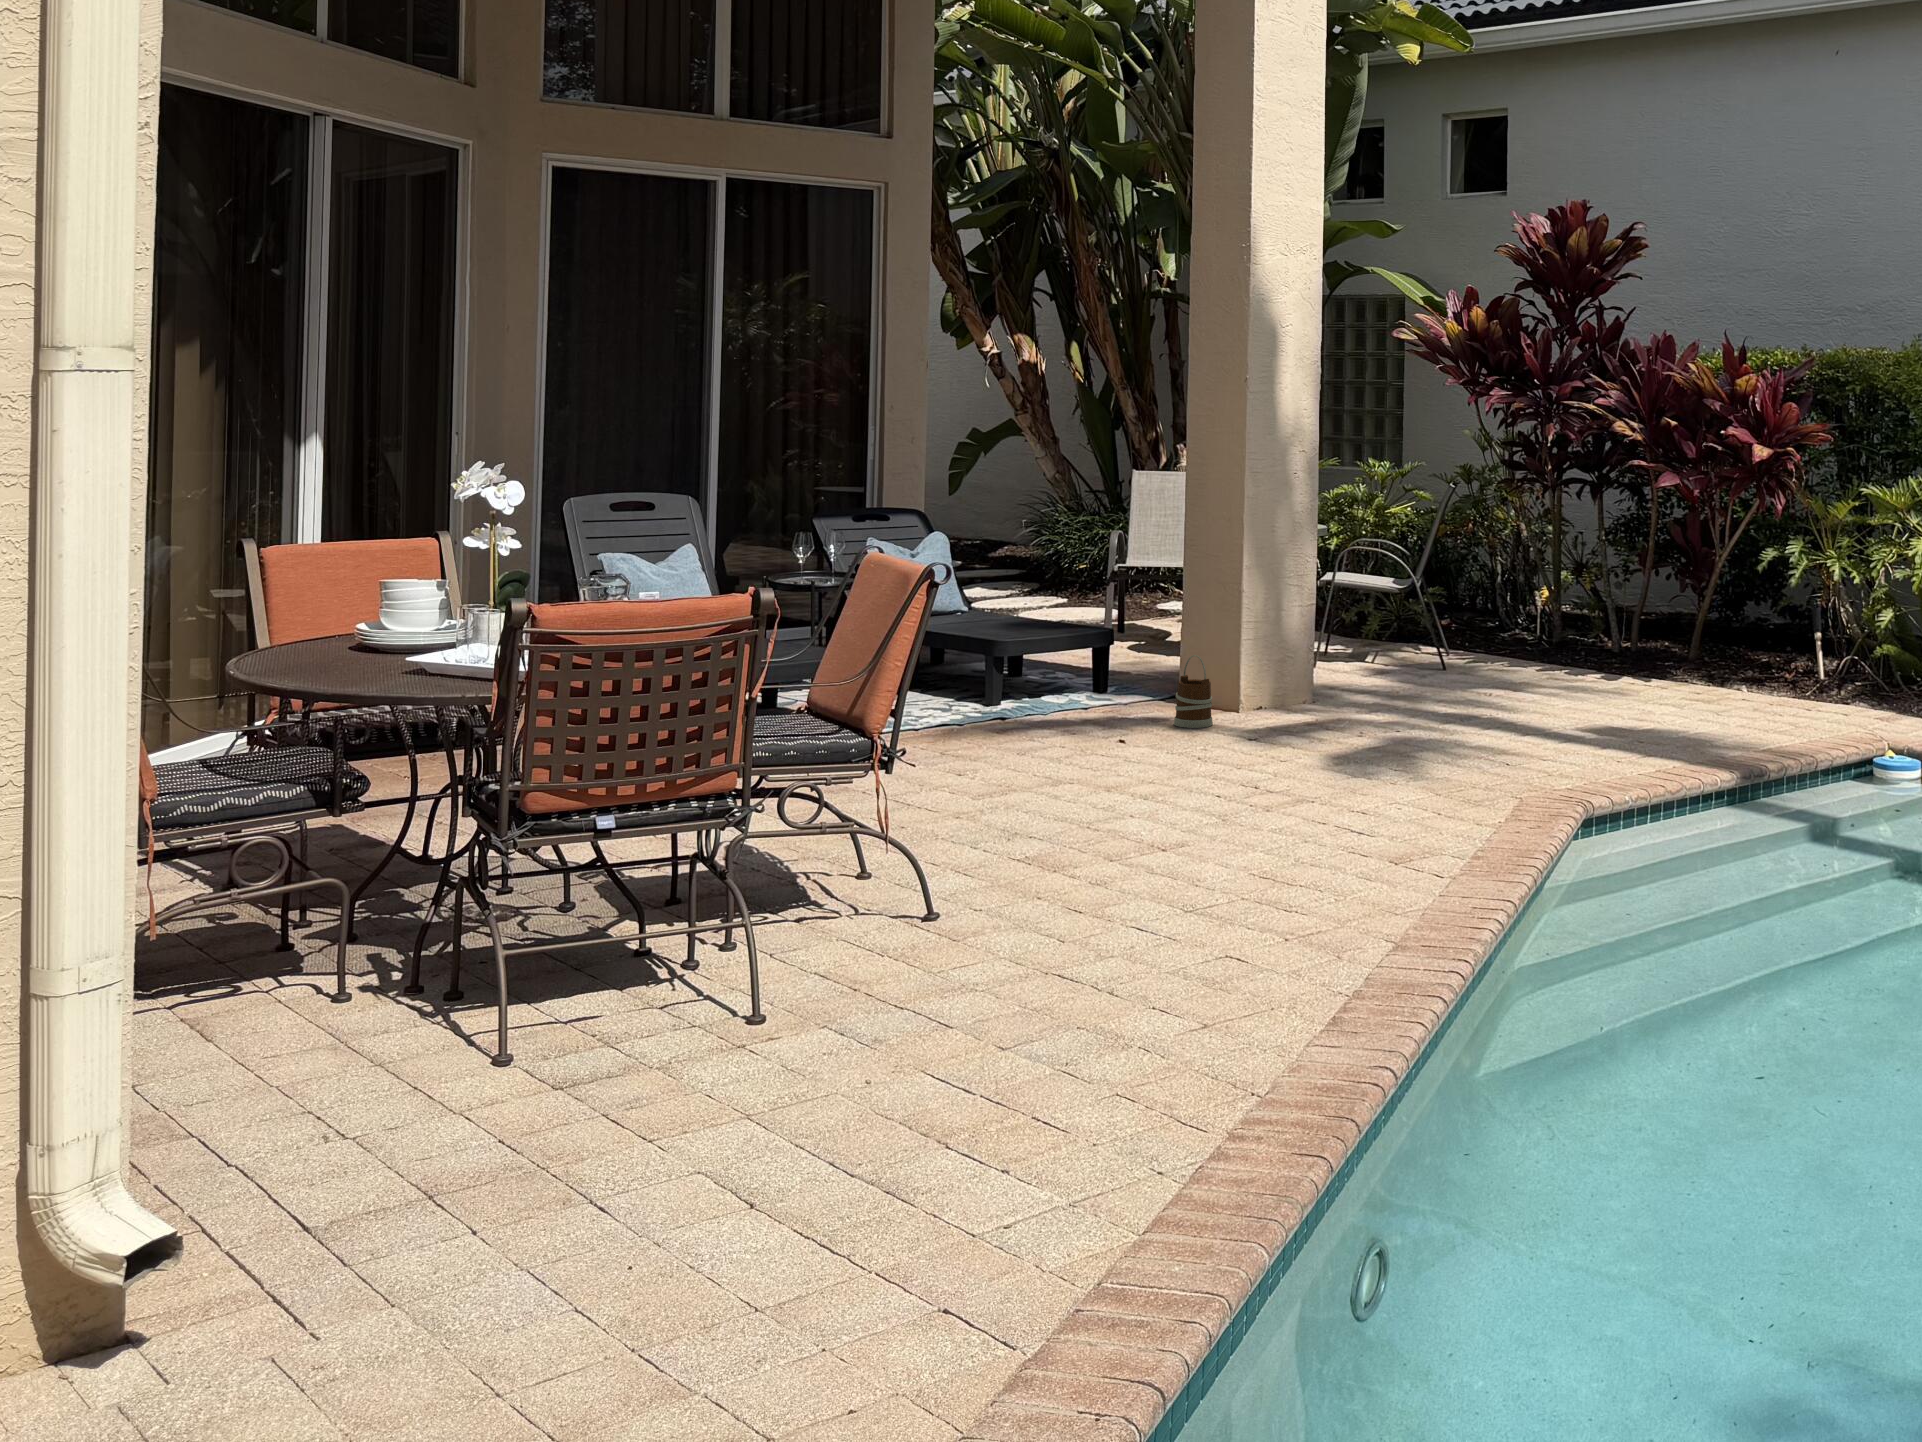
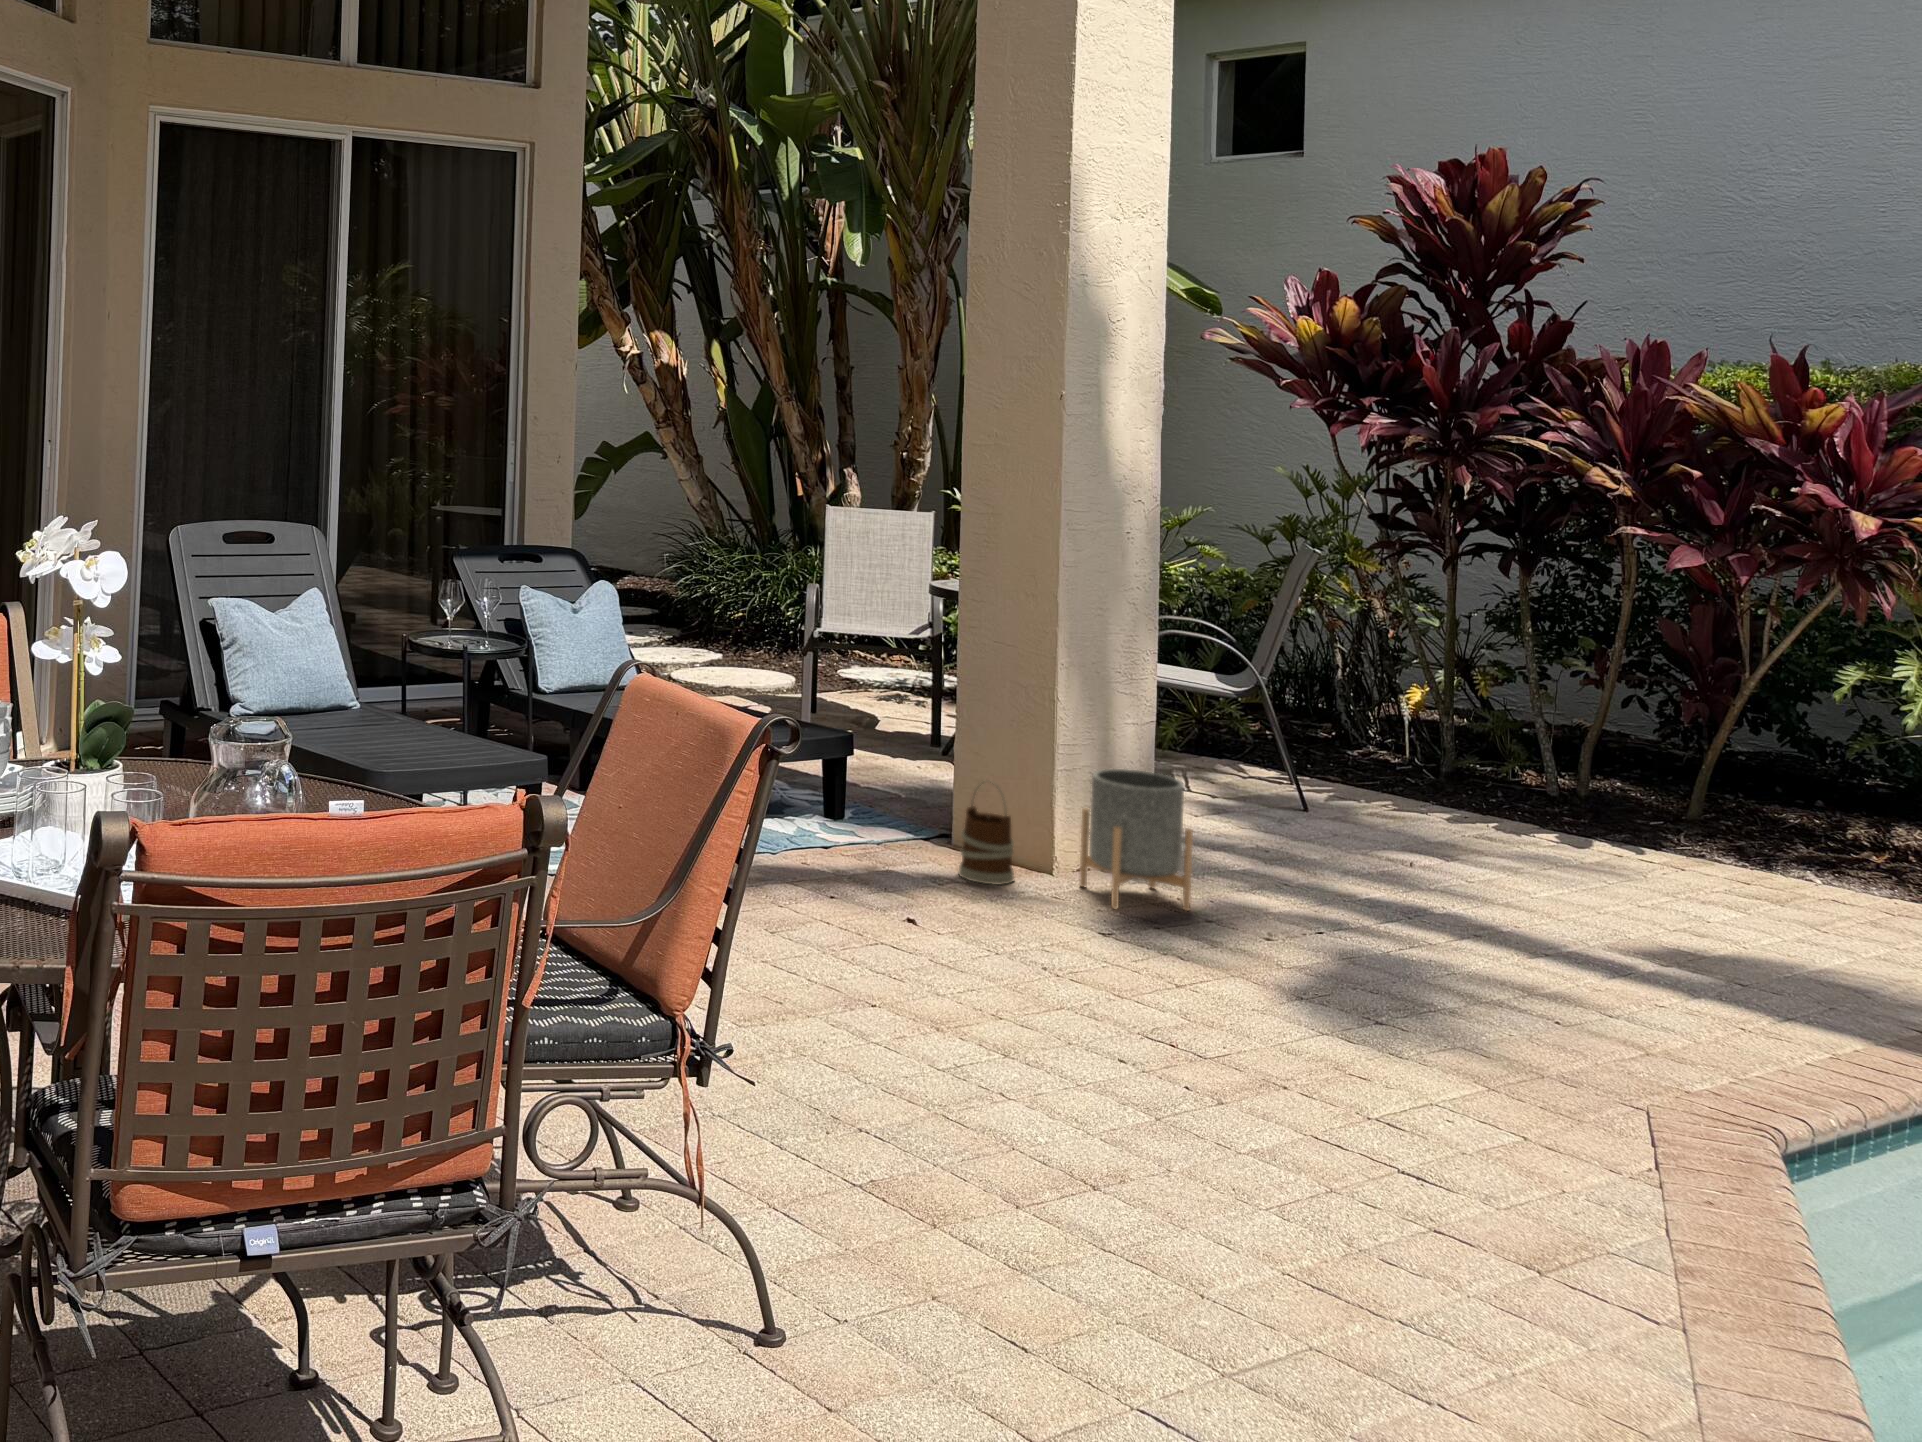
planter: none [1257,642,1327,736] -> present [1079,769,1193,910]

